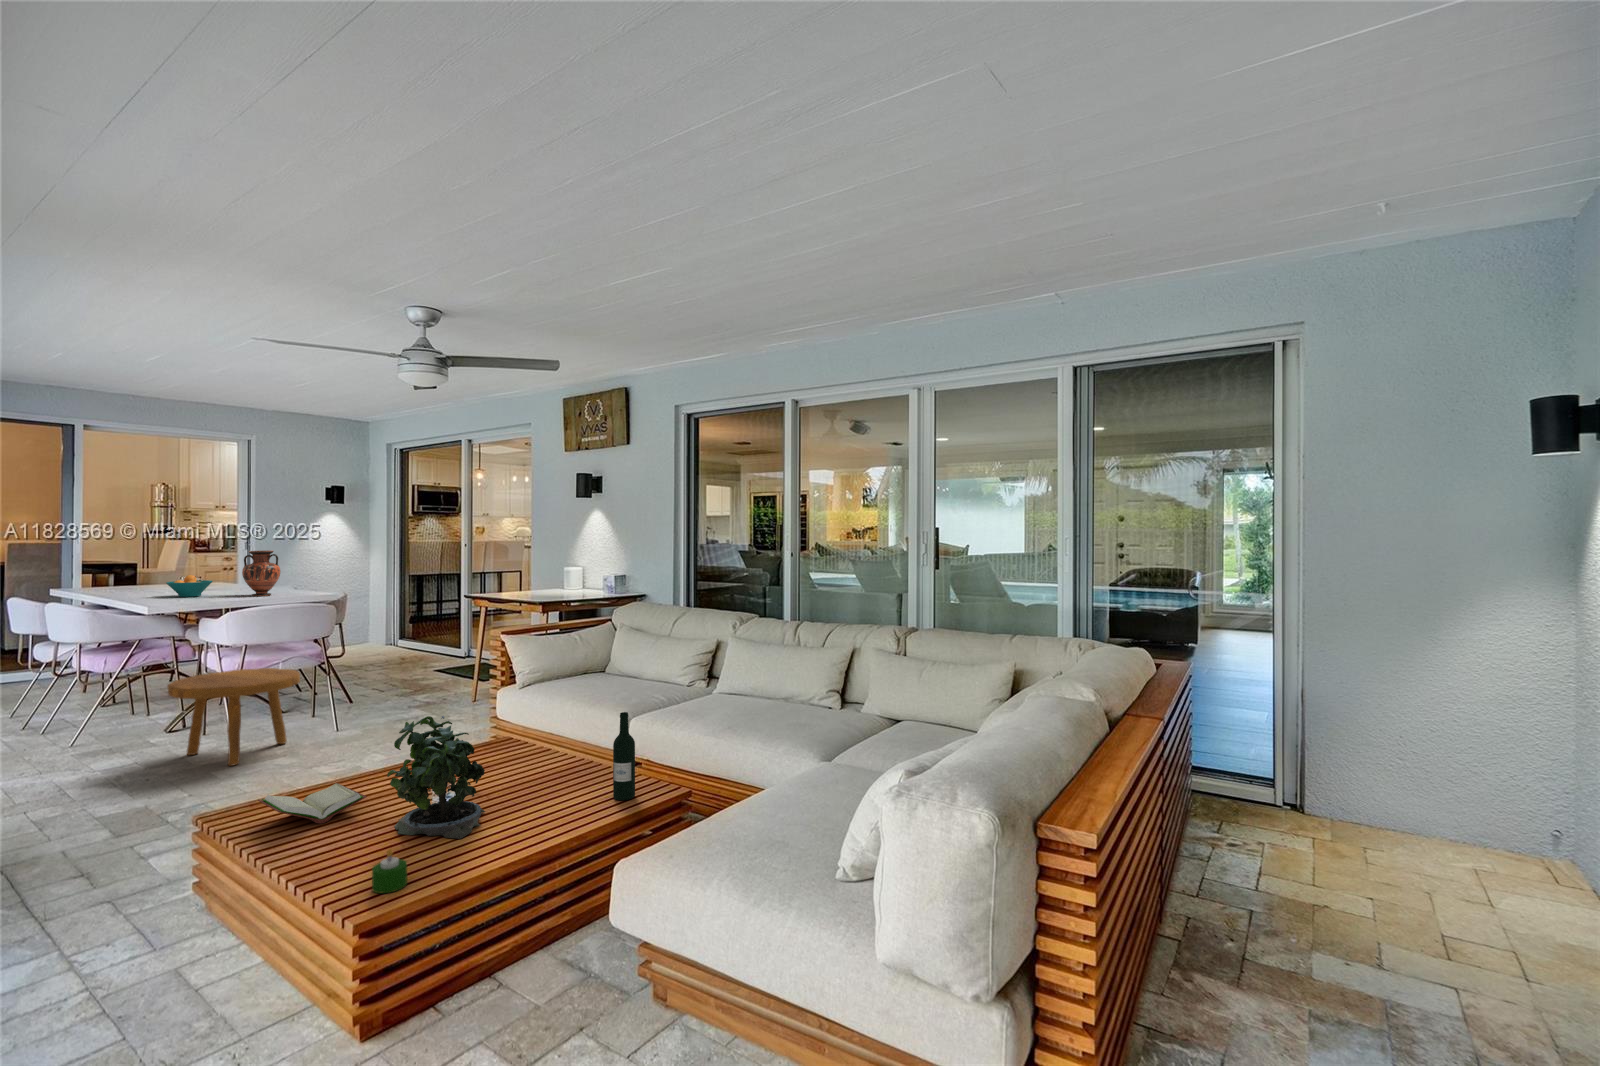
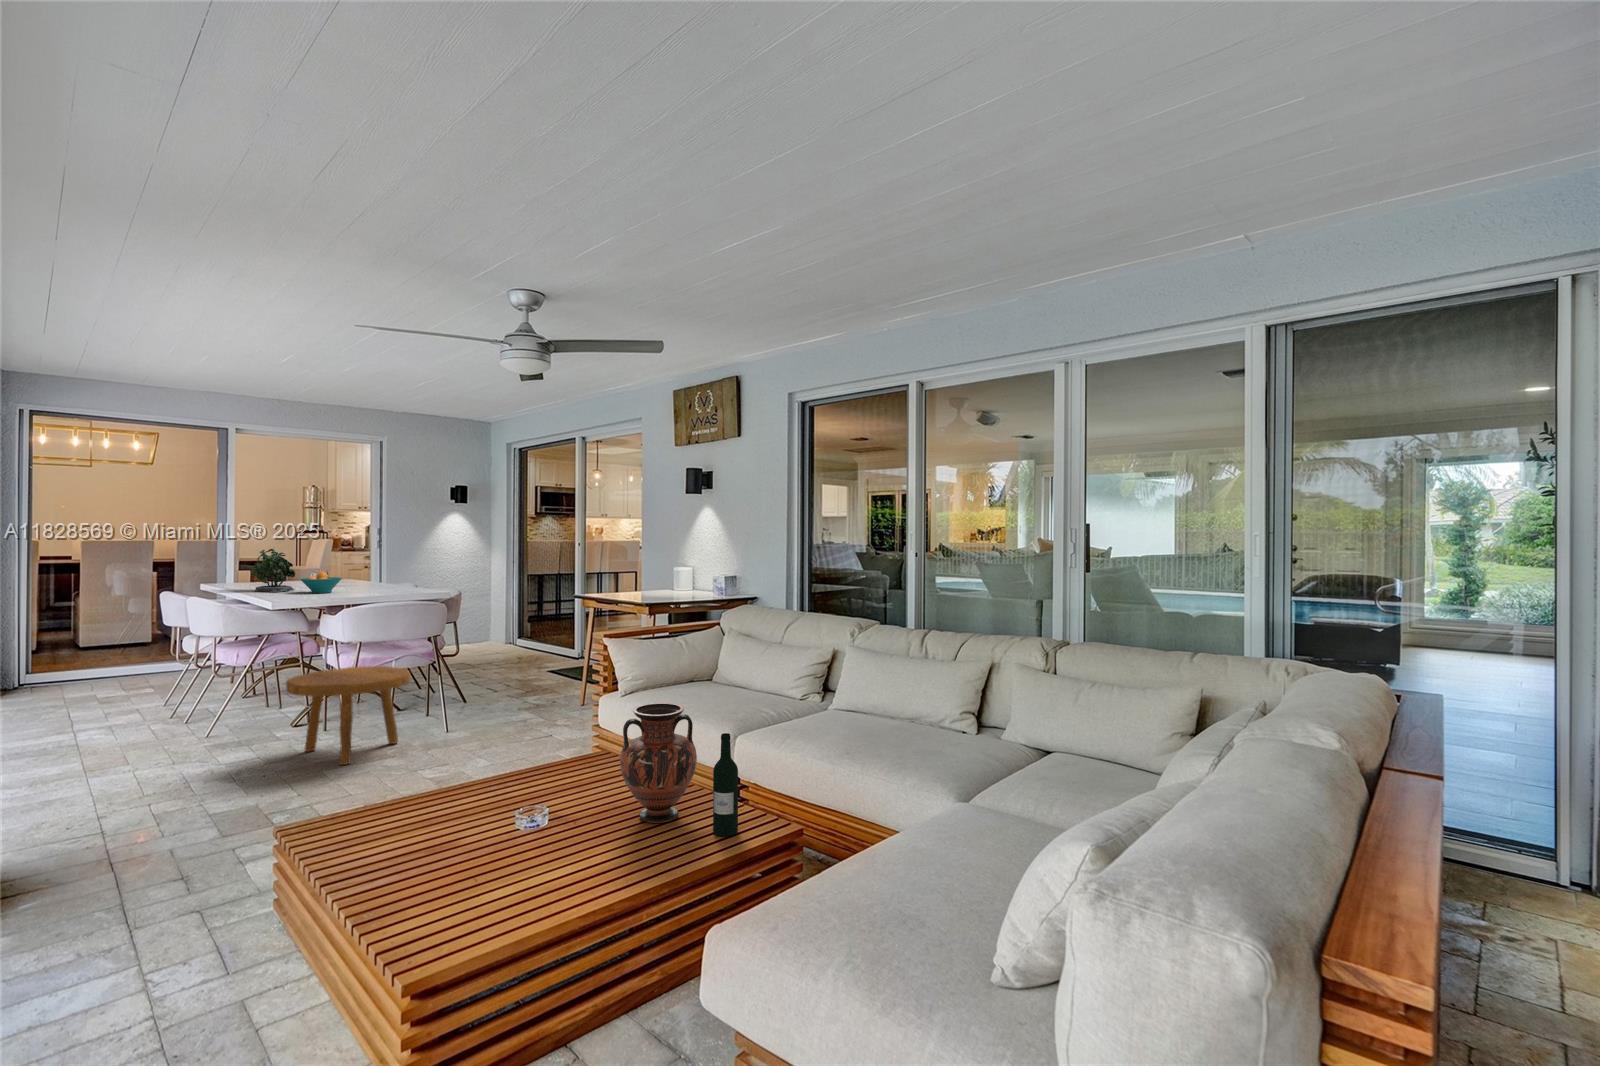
vase: present [242,551,280,596] -> present [620,703,697,823]
potted plant: present [387,716,485,839] -> present [250,549,295,592]
book: present [258,783,367,823] -> none [334,799,446,845]
candle: present [372,849,407,893] -> none [432,889,472,943]

